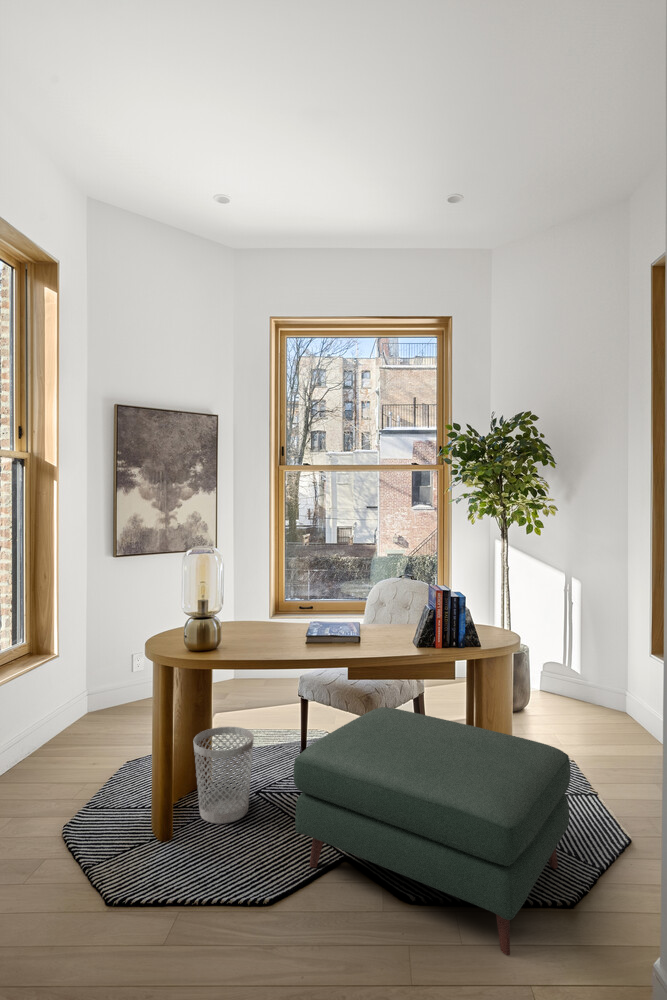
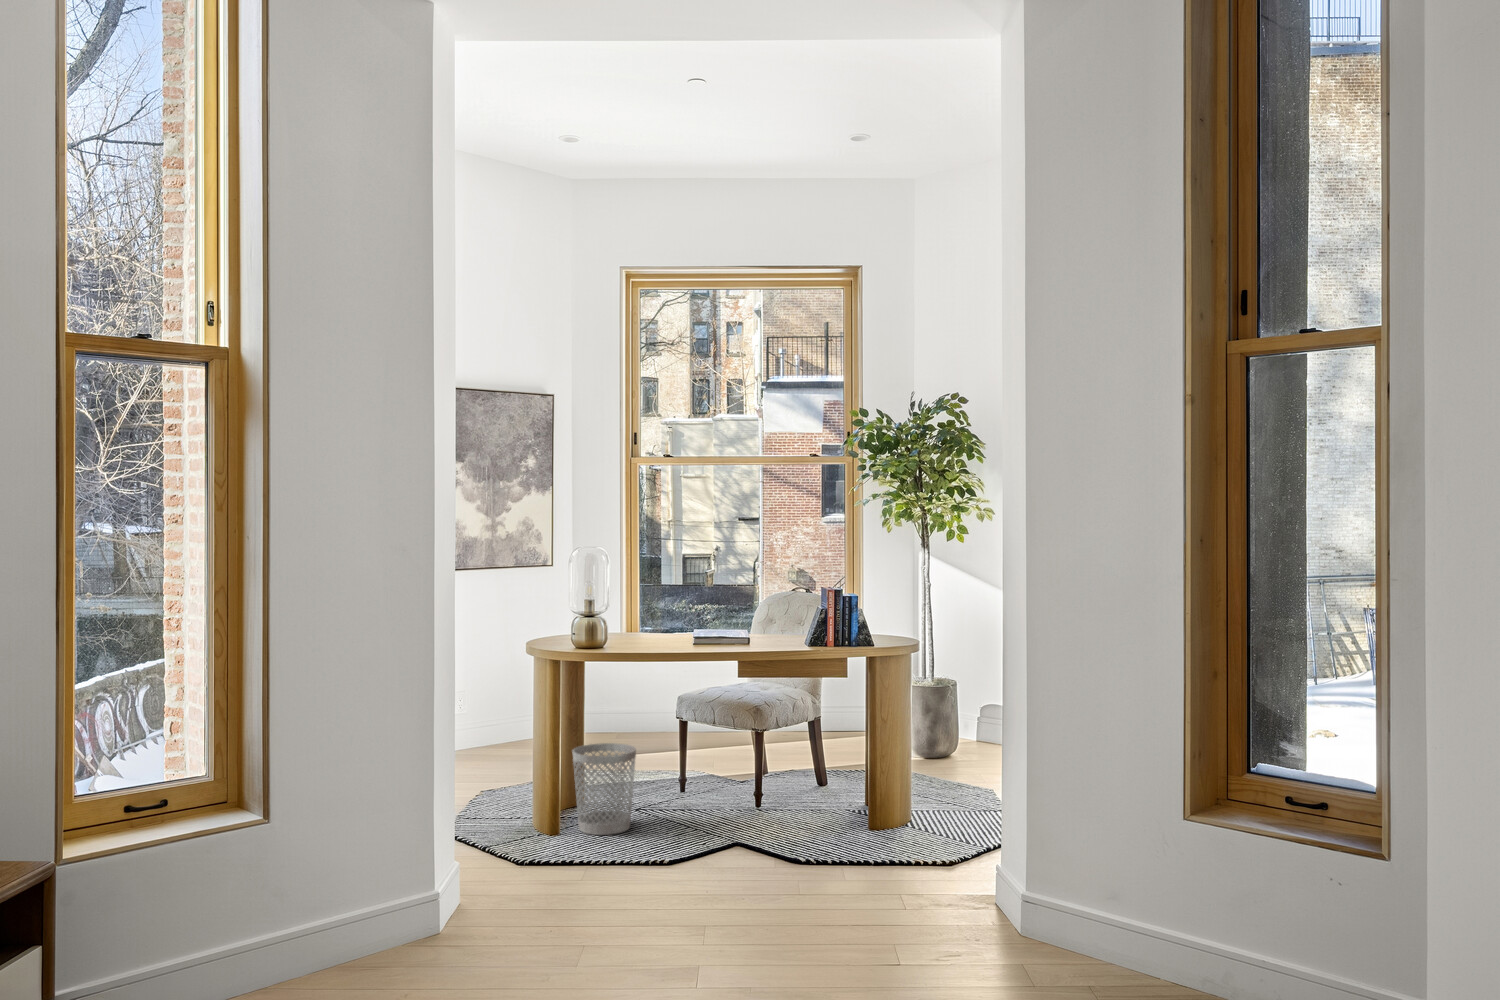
ottoman: present [293,707,571,955] -> none [686,716,955,889]

